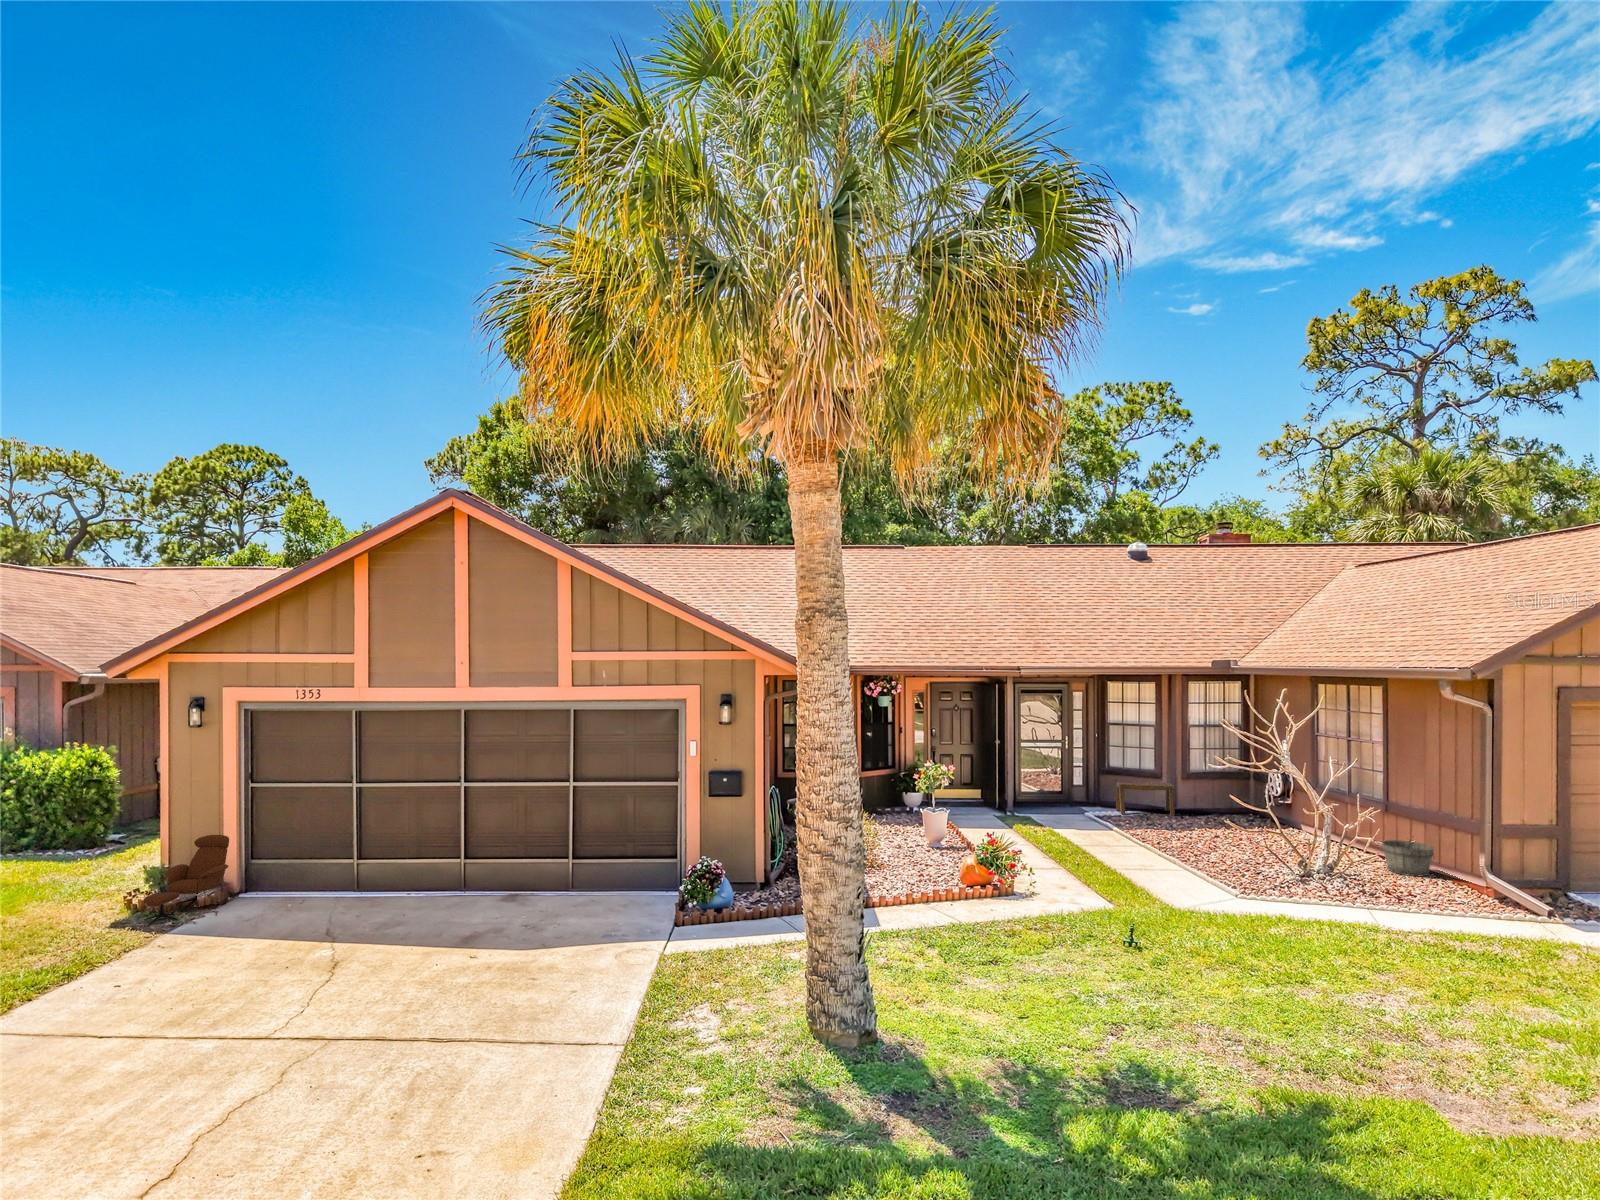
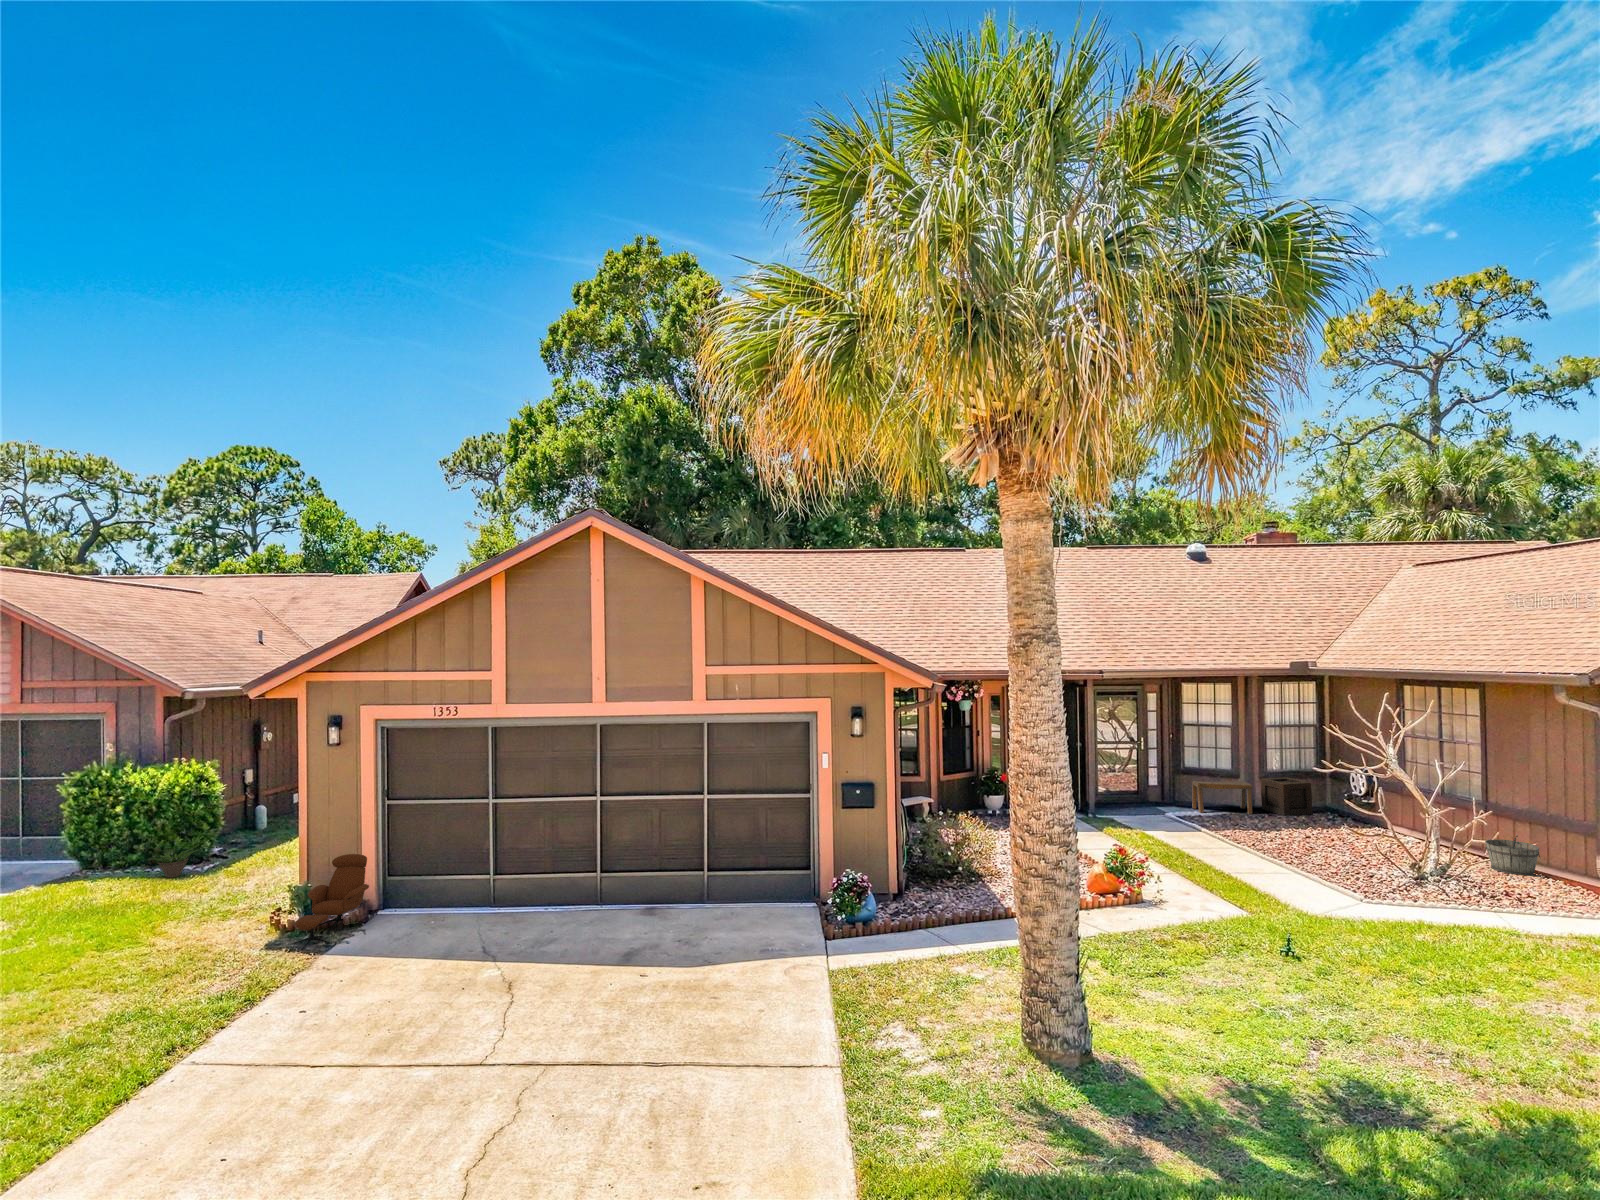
wooden crate: none [1186,779,1236,818] -> present [1261,777,1312,816]
decorative plant: none [35,832,91,860] -> present [150,849,197,878]

